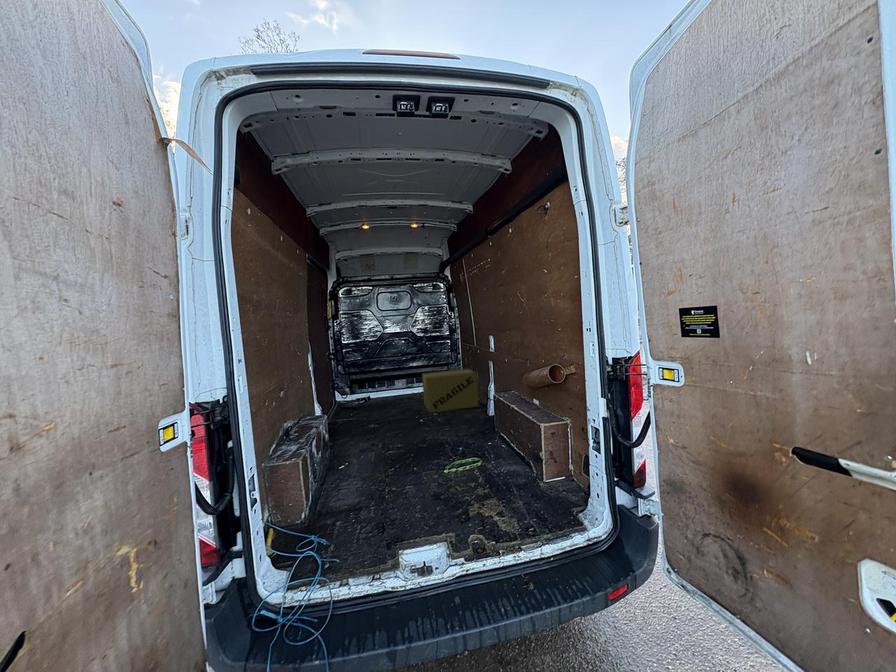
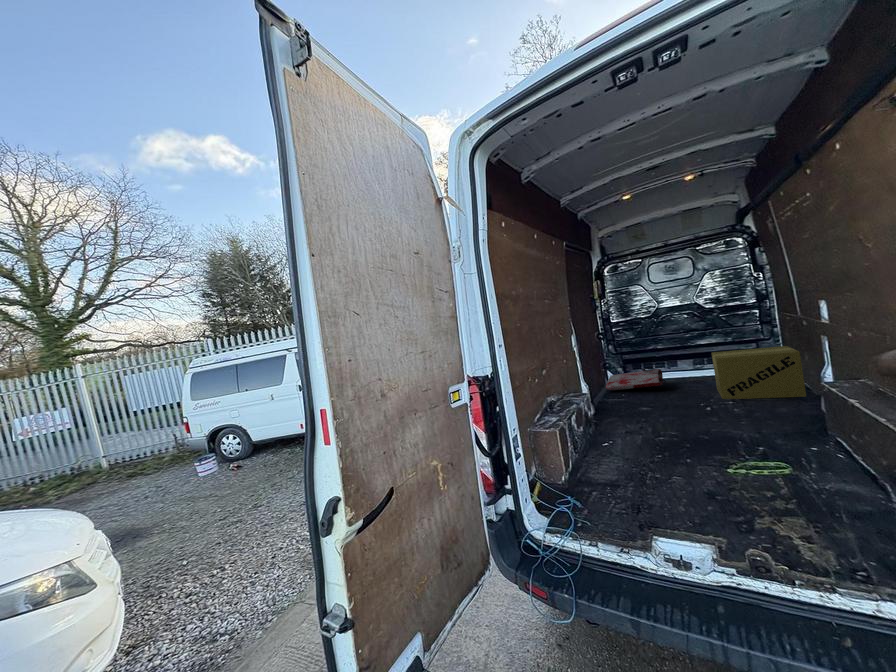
bag: none [334,386,387,411] -> present [606,366,666,390]

